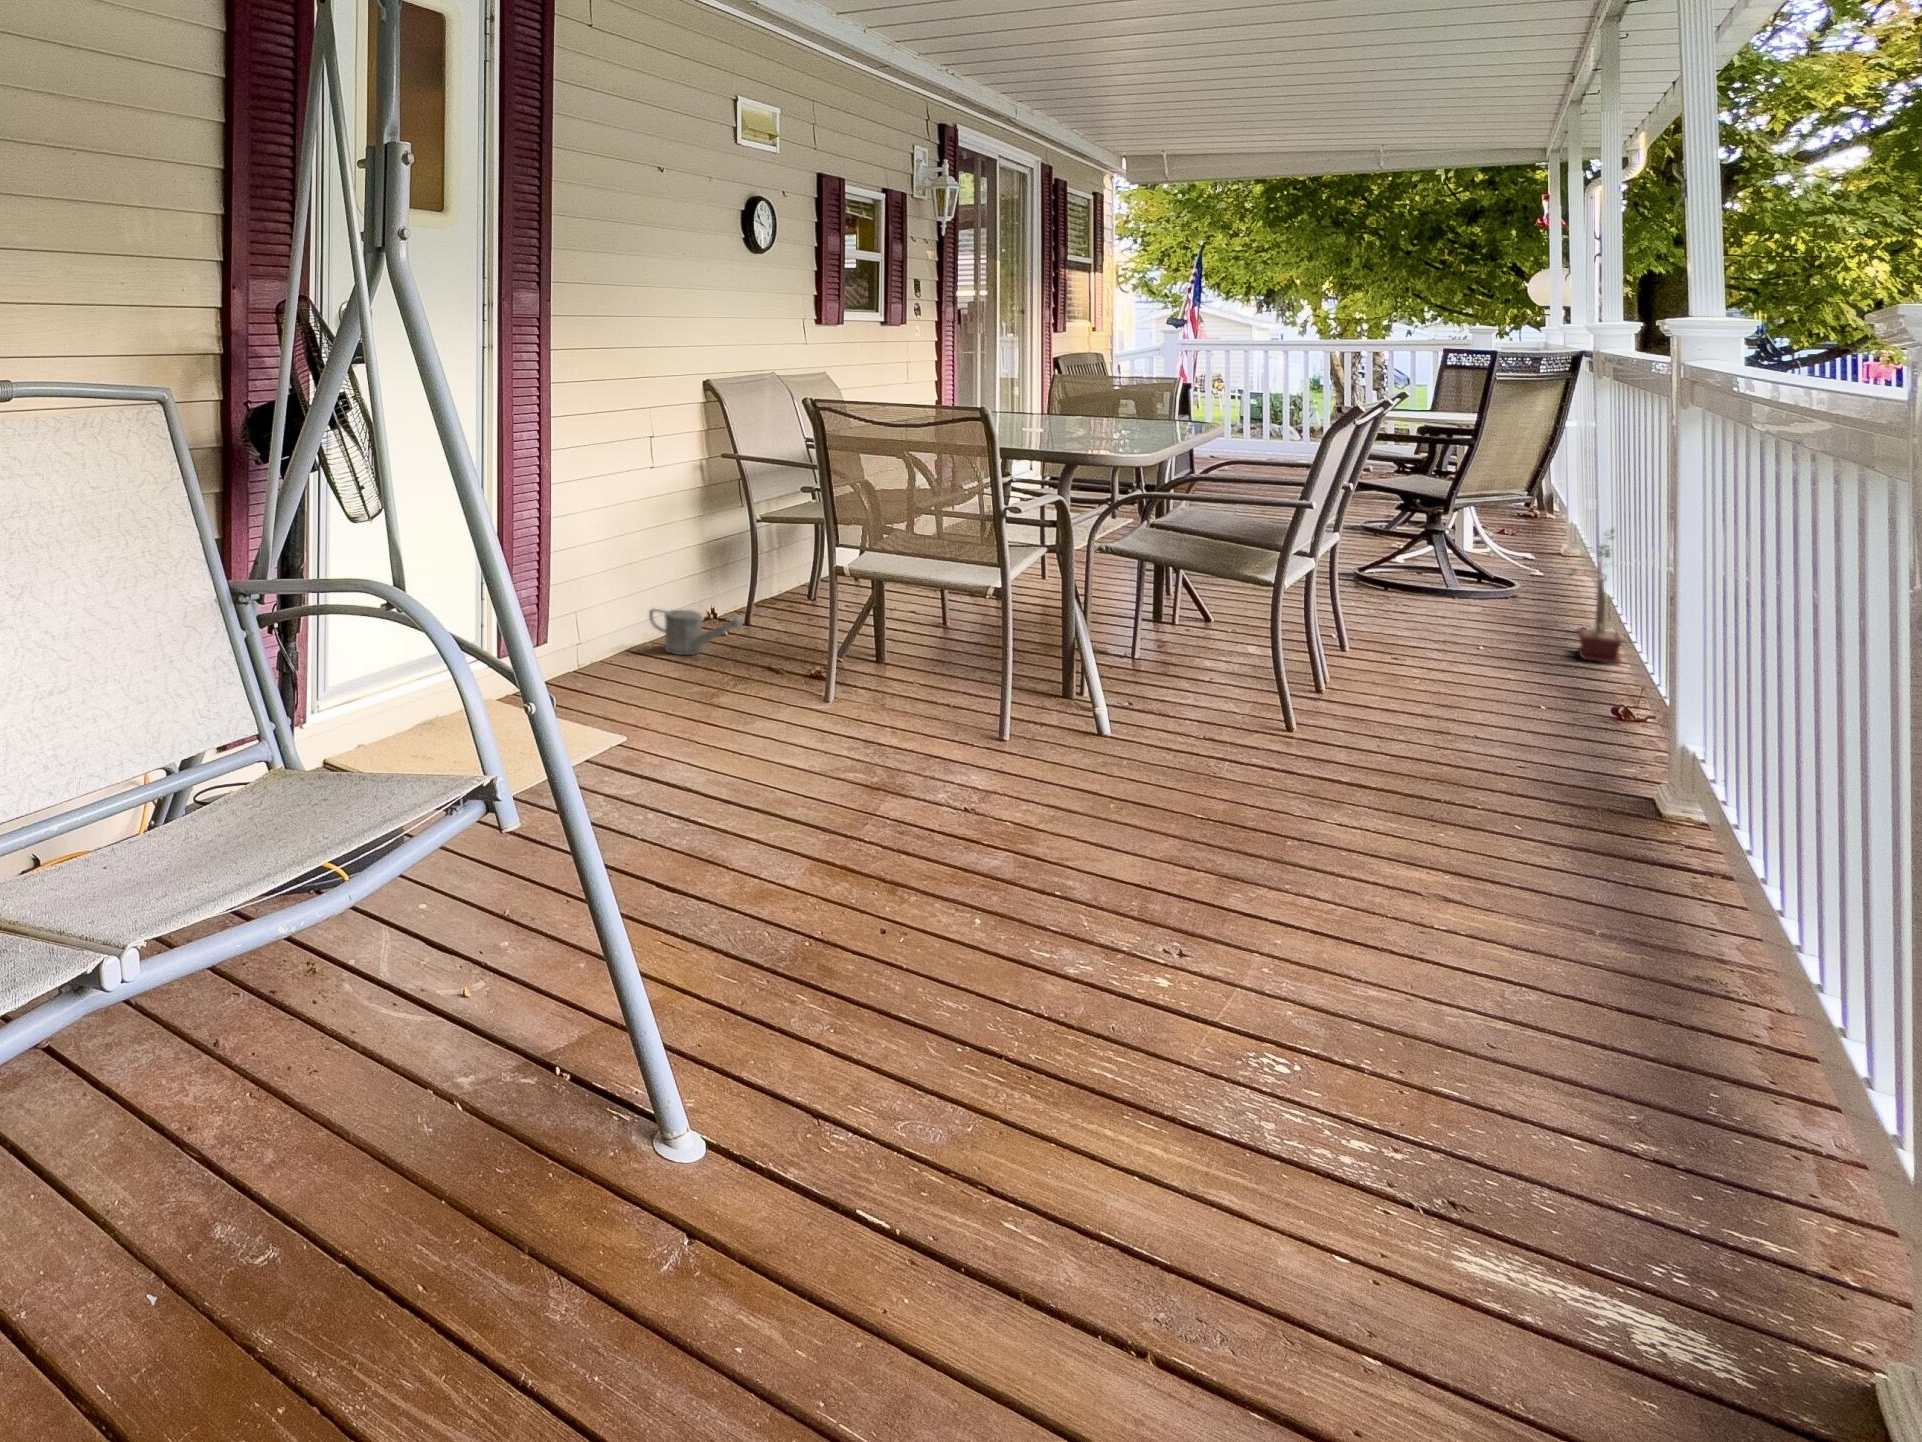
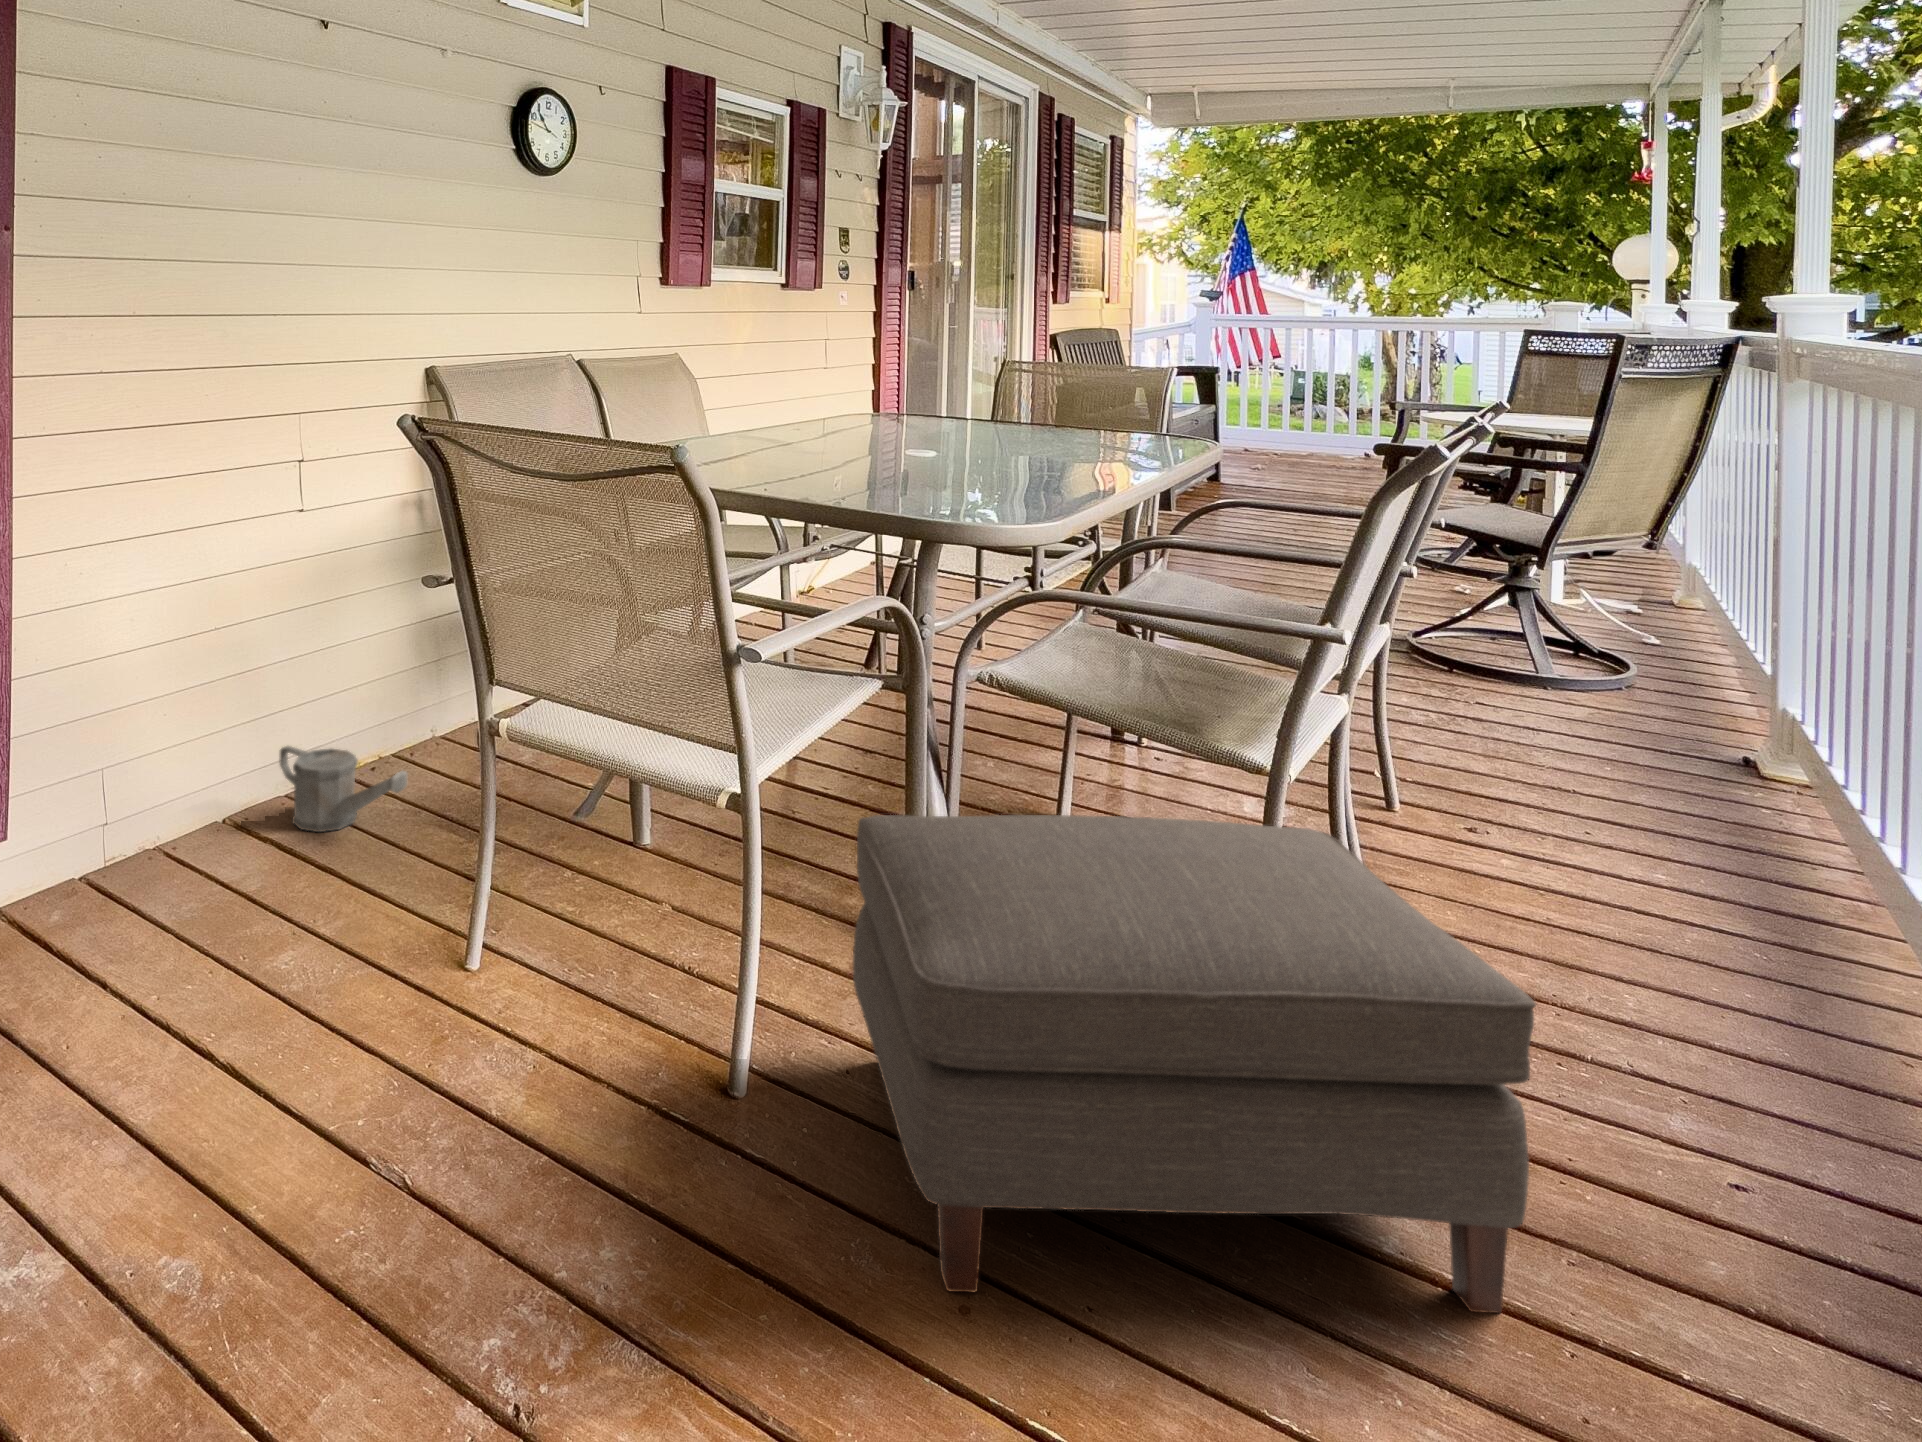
potted plant: present [1568,529,1621,664] -> none [1746,623,1847,849]
ottoman: none [1059,596,1410,792] -> present [853,815,1536,1313]

